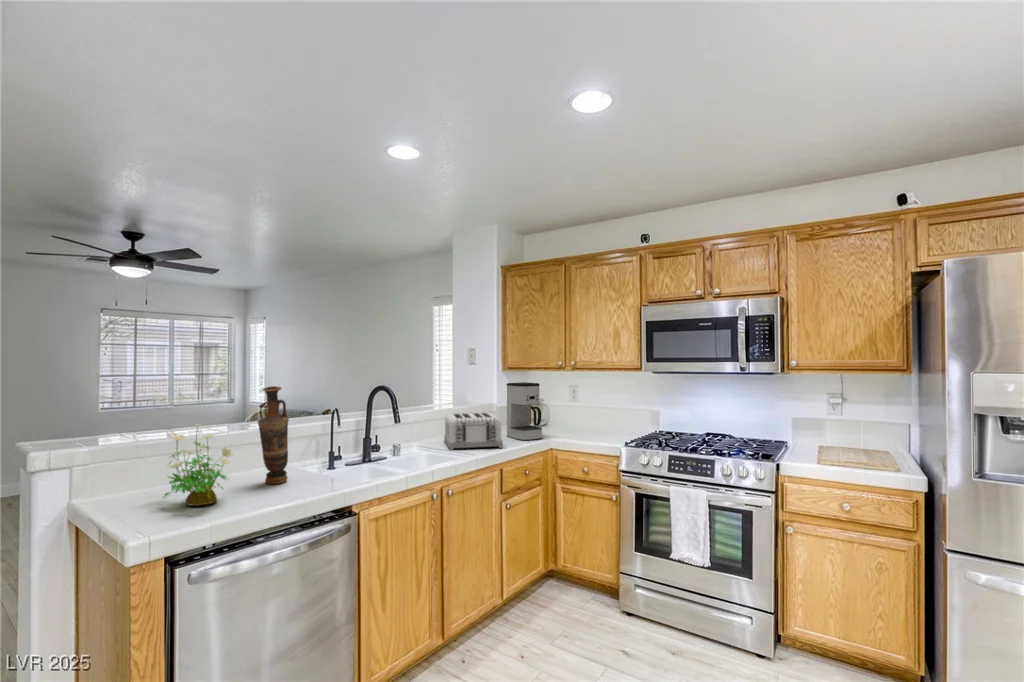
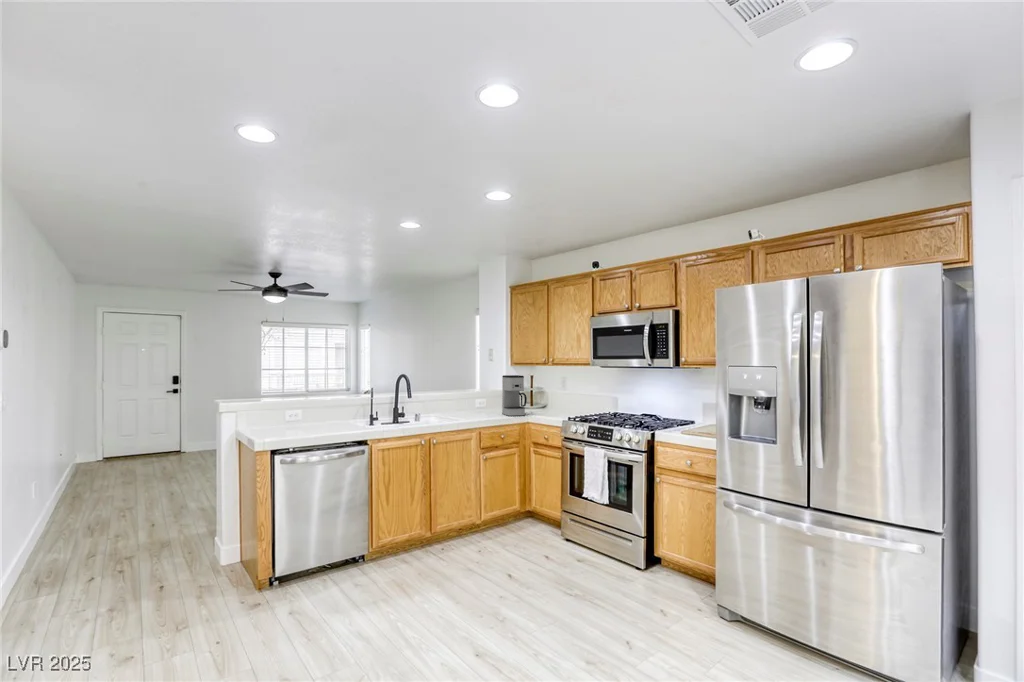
vase: present [258,386,289,484] -> none [321,372,339,428]
toaster: present [444,412,503,450] -> none [451,396,490,419]
potted plant: present [164,424,233,505] -> none [270,390,305,433]

